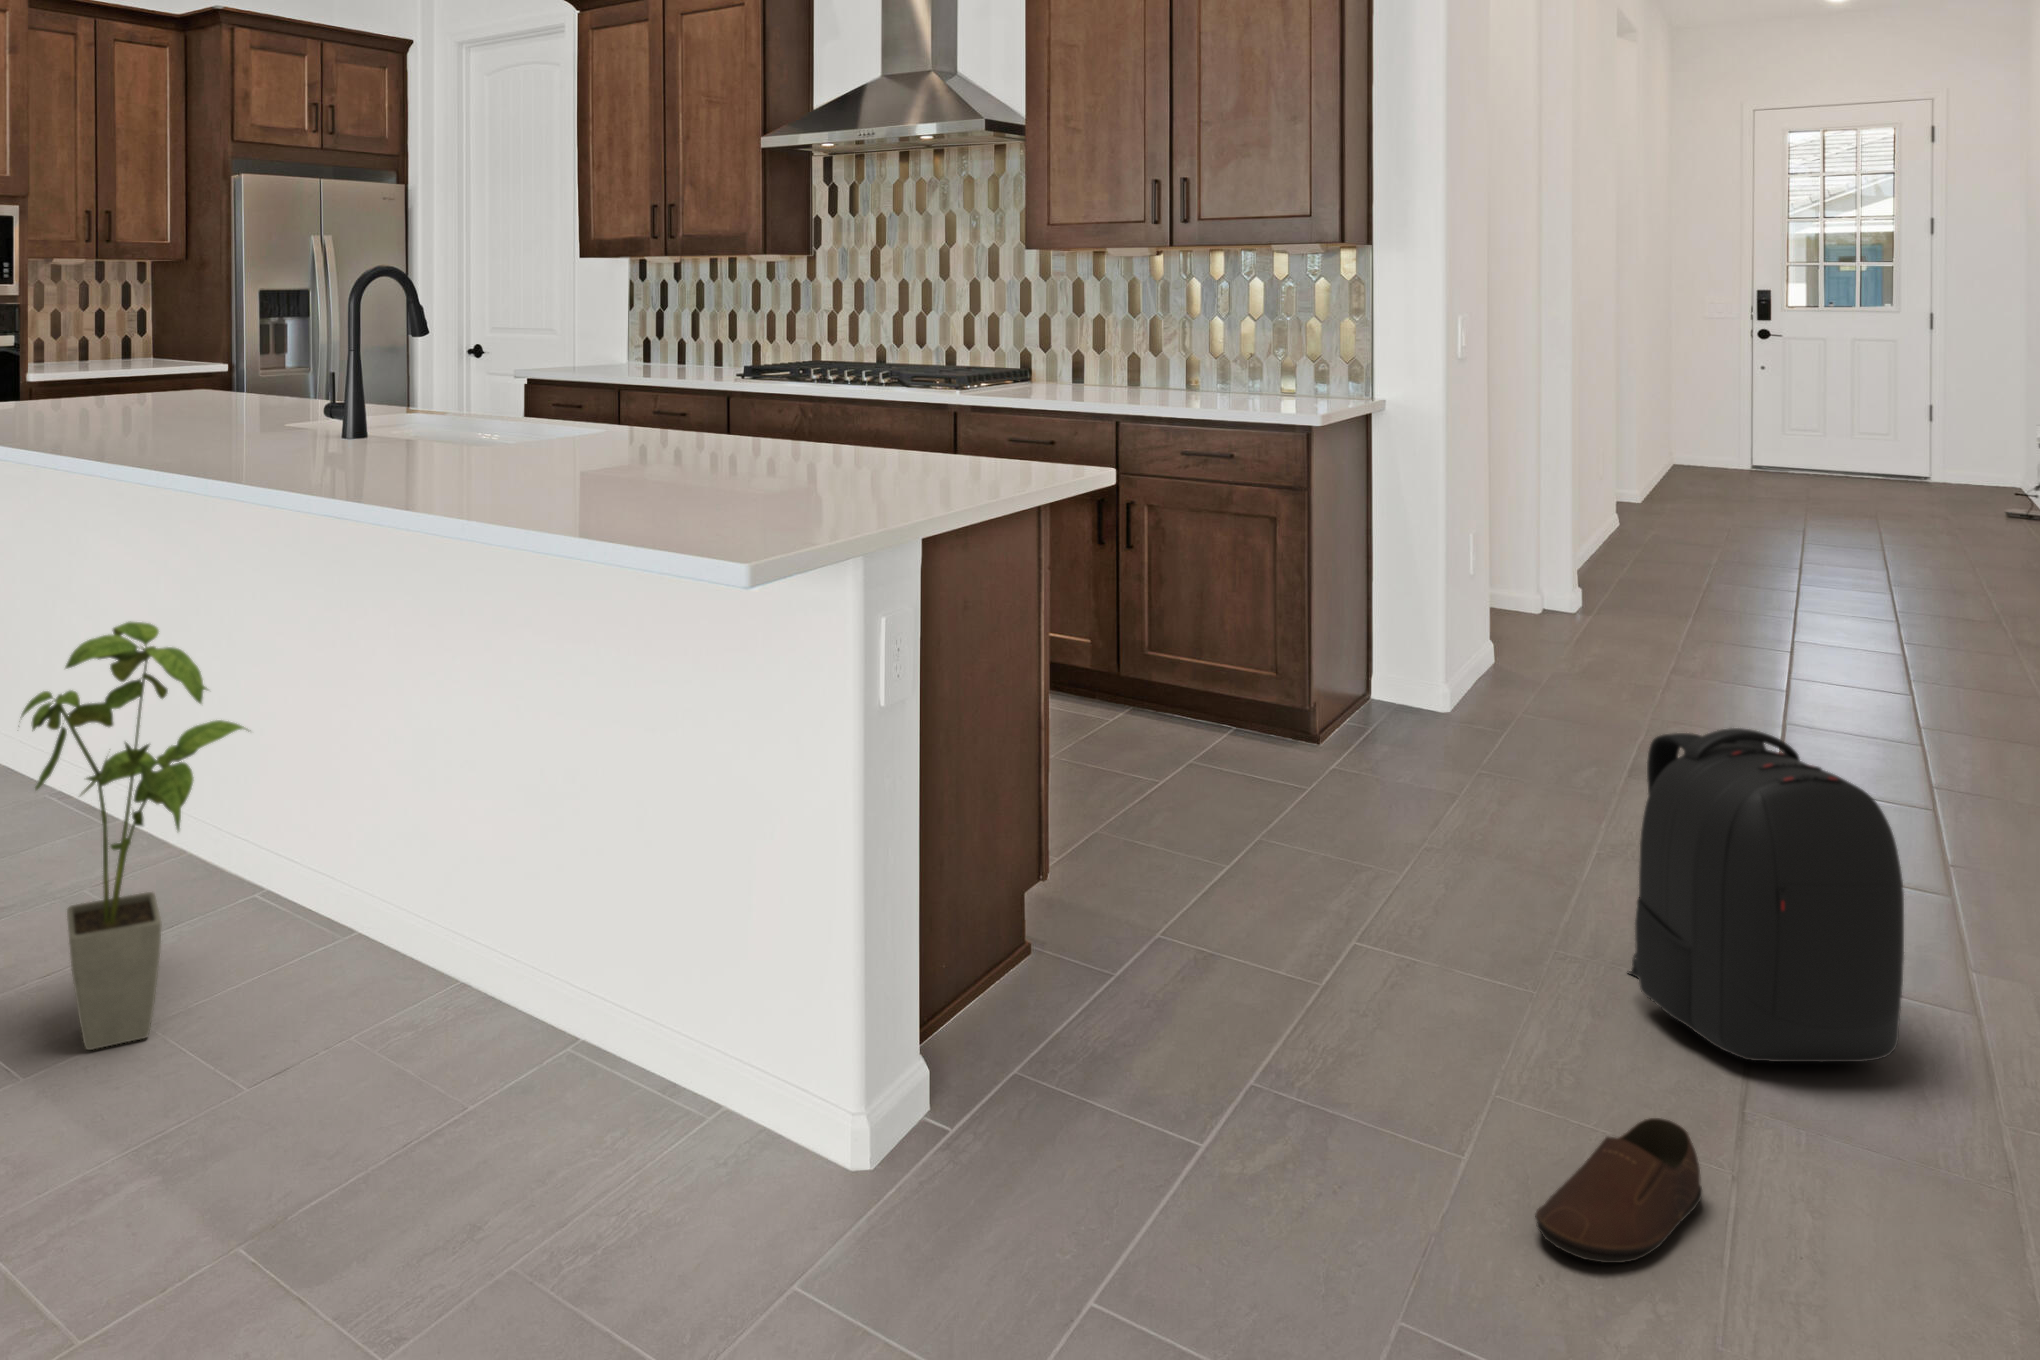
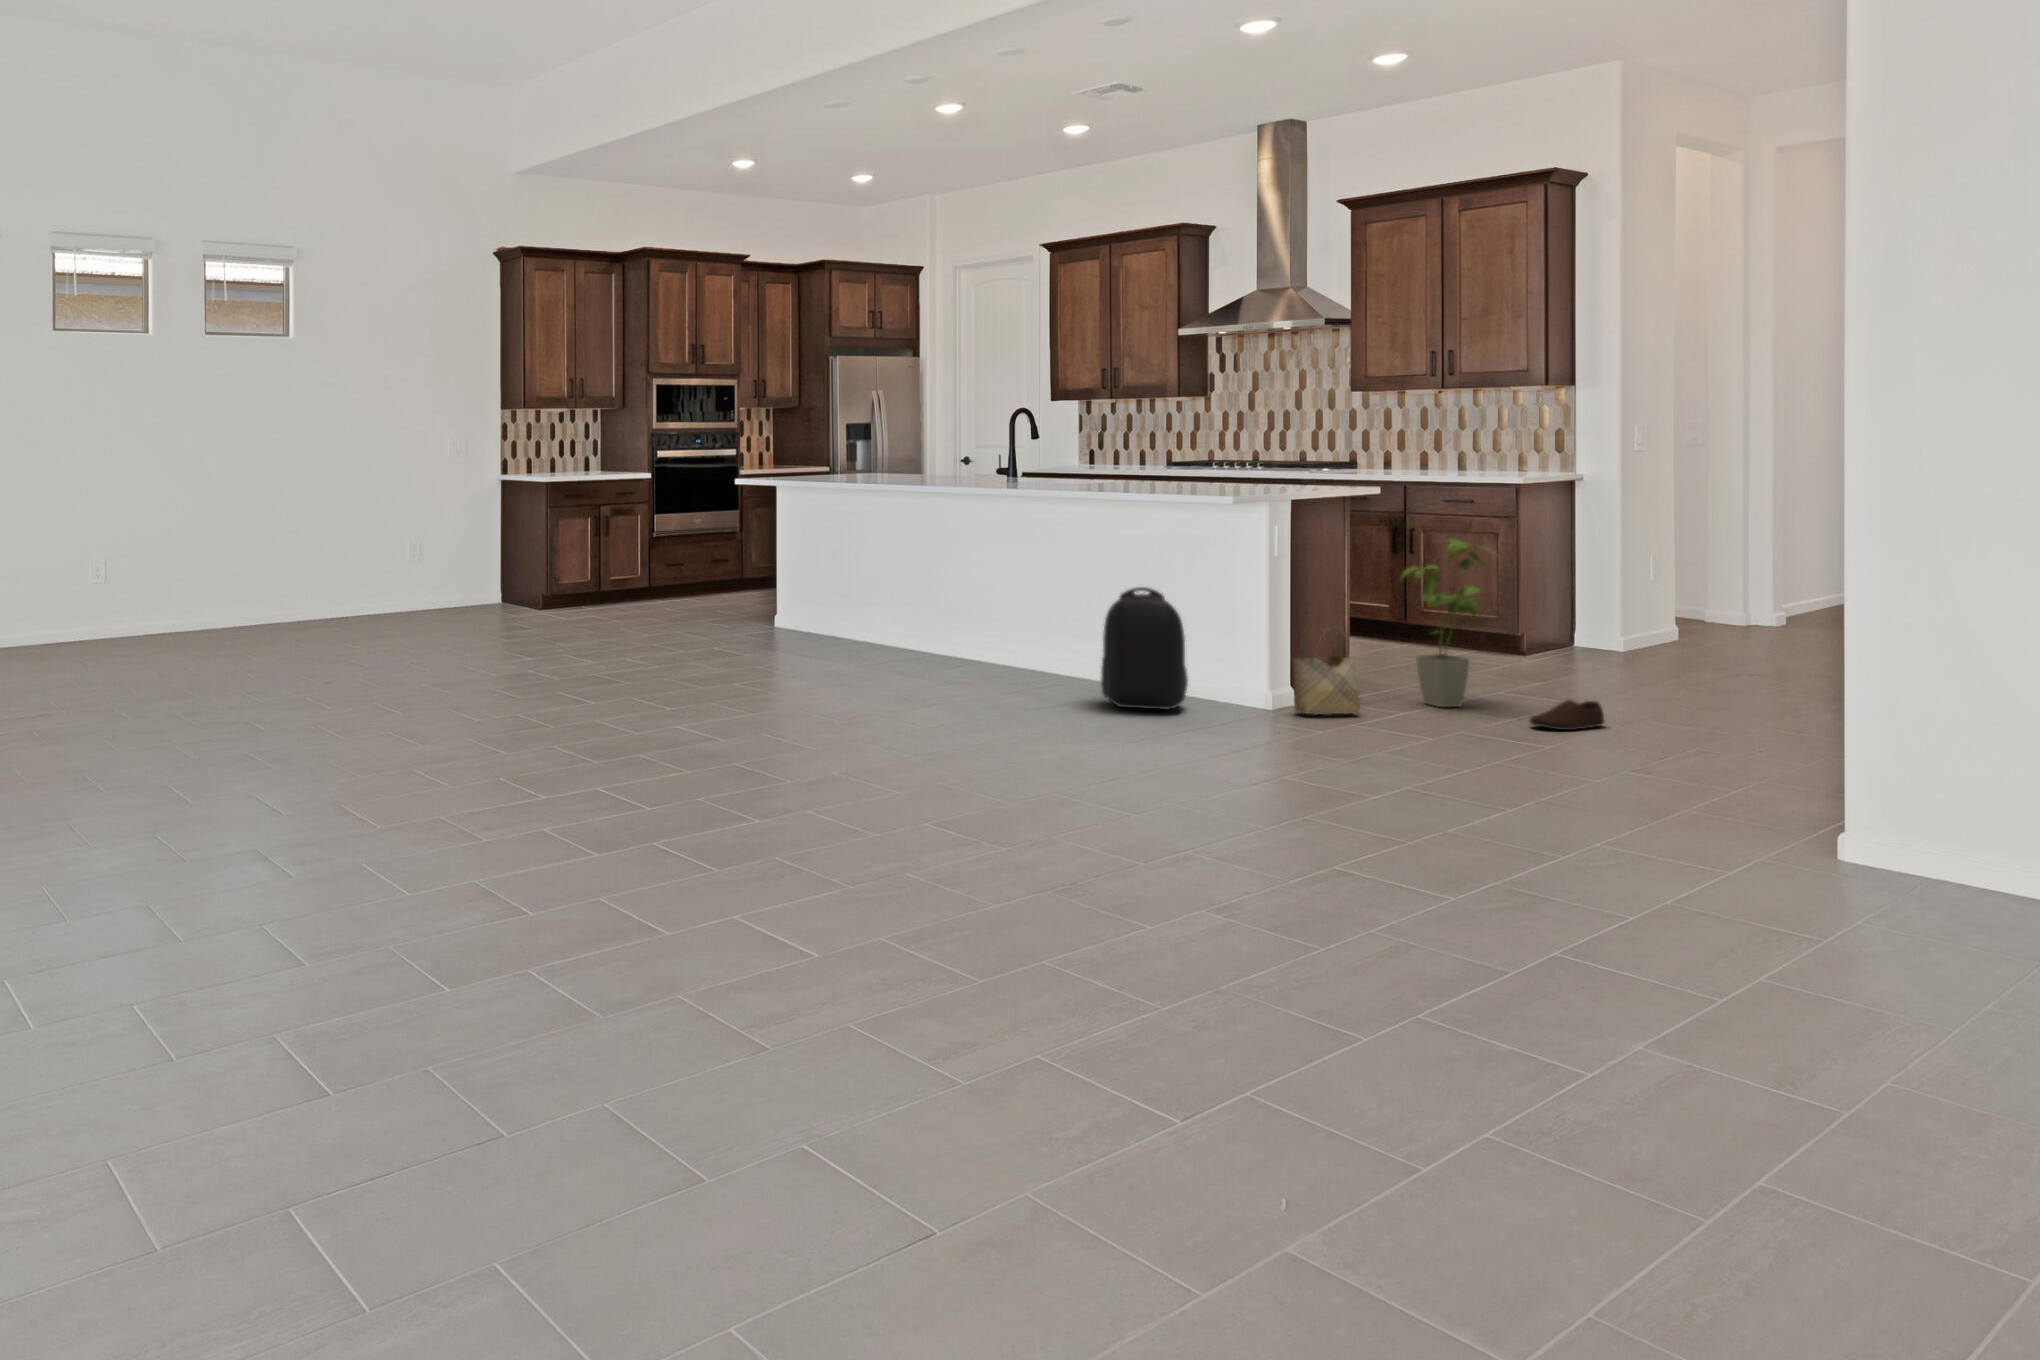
house plant: present [20,621,247,1050] -> present [1400,540,1489,707]
backpack: present [1628,728,1904,1062] -> present [1101,587,1188,709]
woven basket: none [913,925,1093,1240] -> present [1293,628,1360,715]

